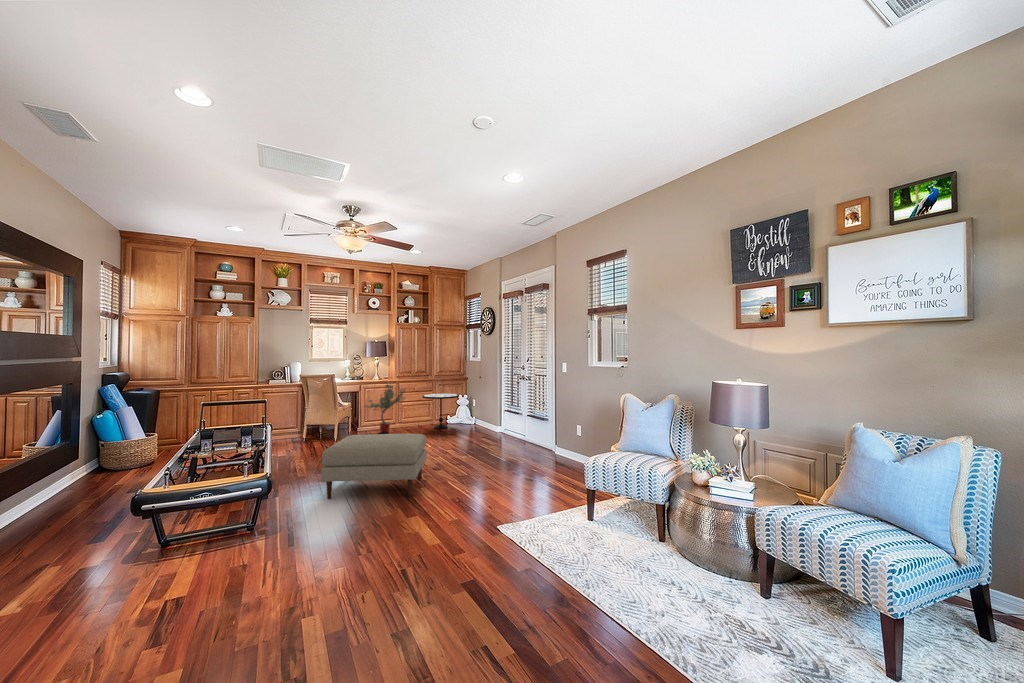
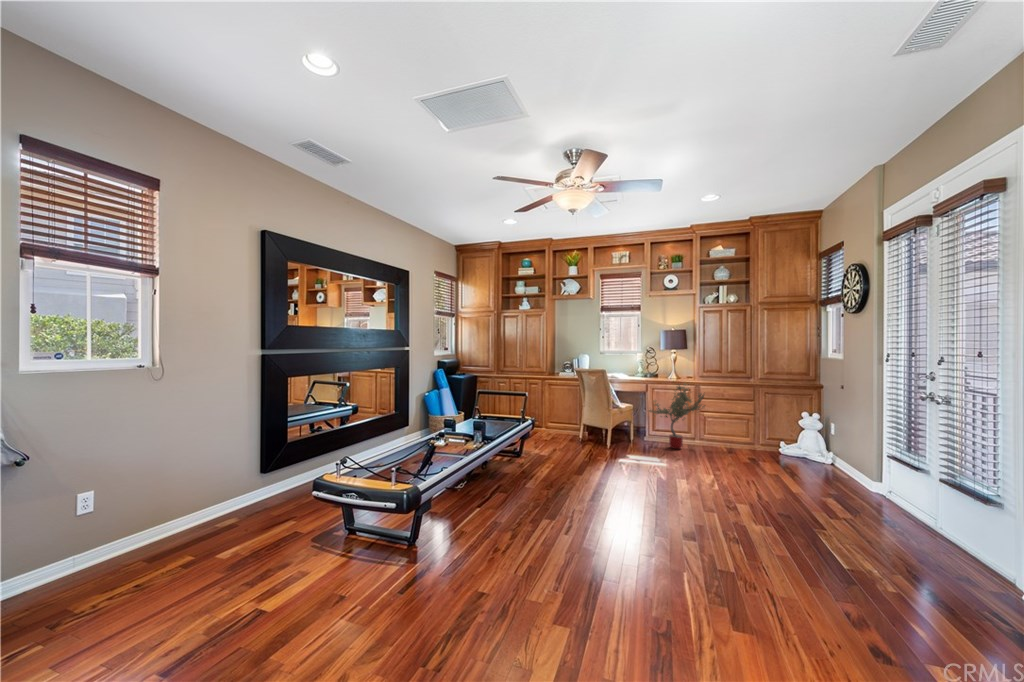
side table: present [422,393,459,429] -> none [733,405,798,460]
ottoman: present [321,434,427,499] -> none [501,450,657,570]

